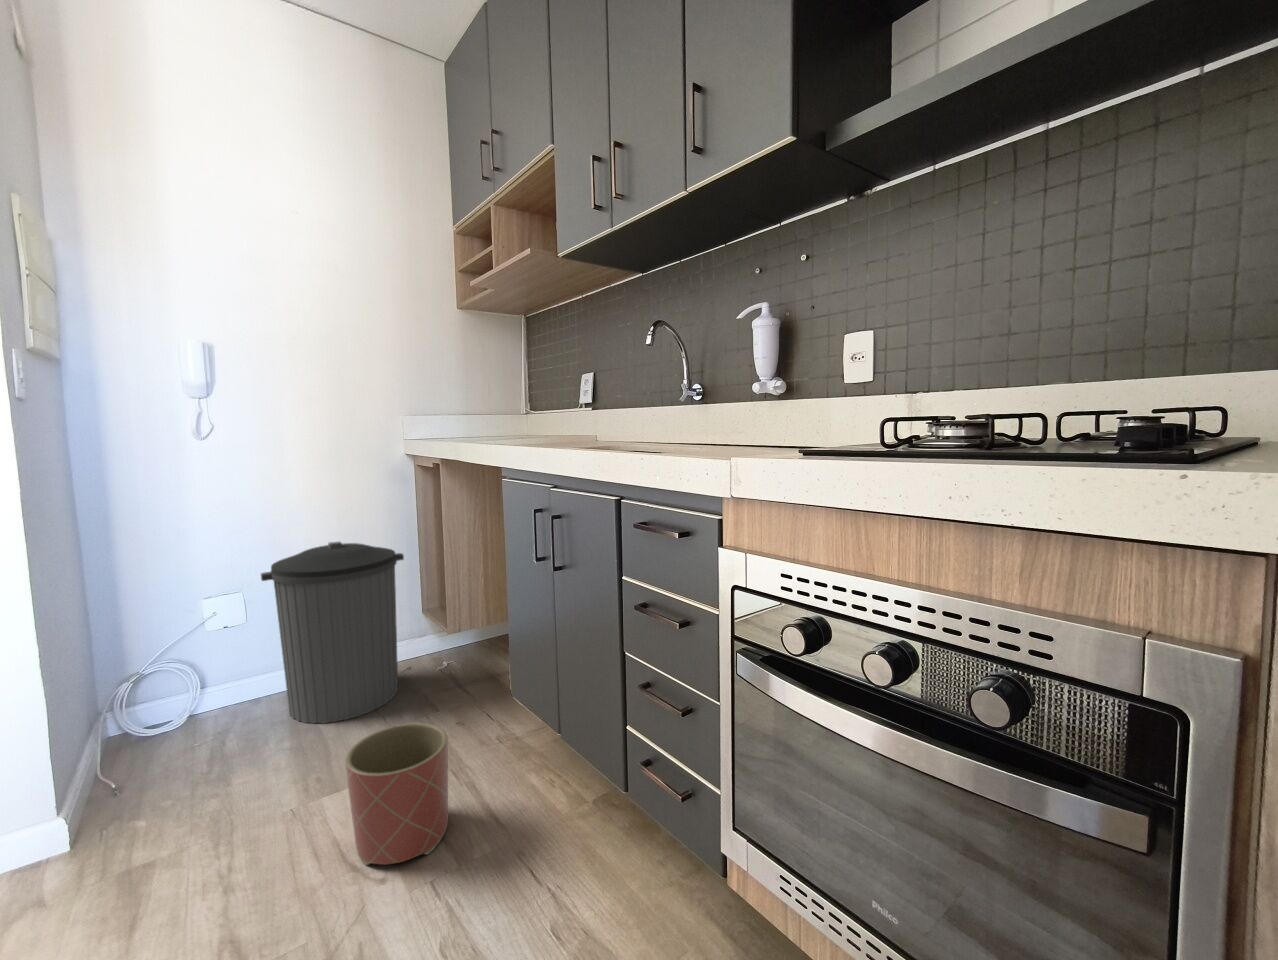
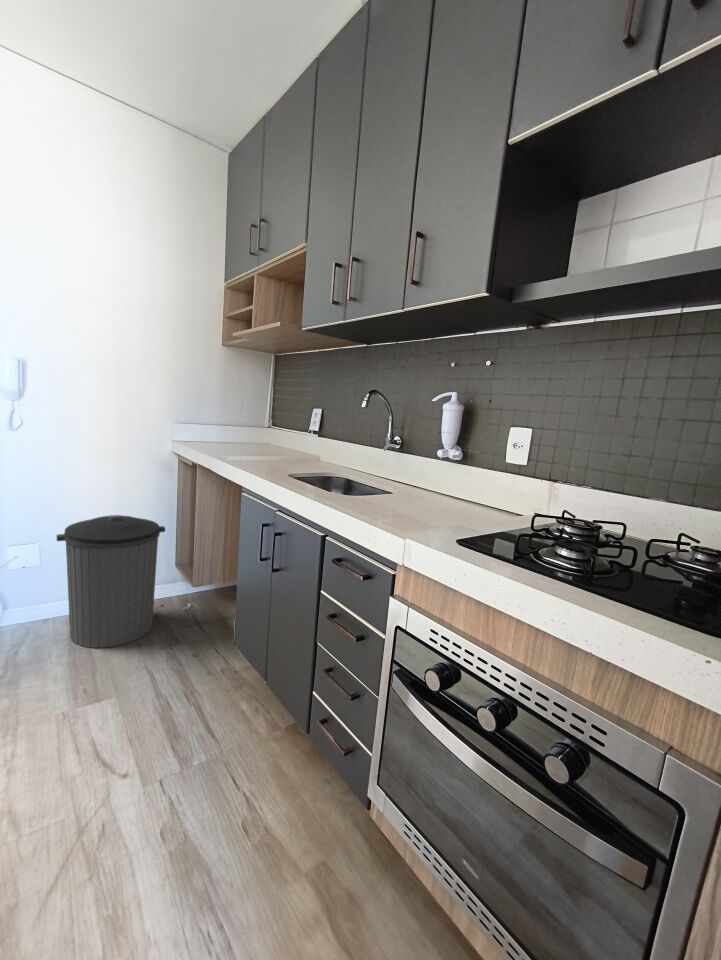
planter: present [346,723,448,865] -> none [108,668,184,772]

